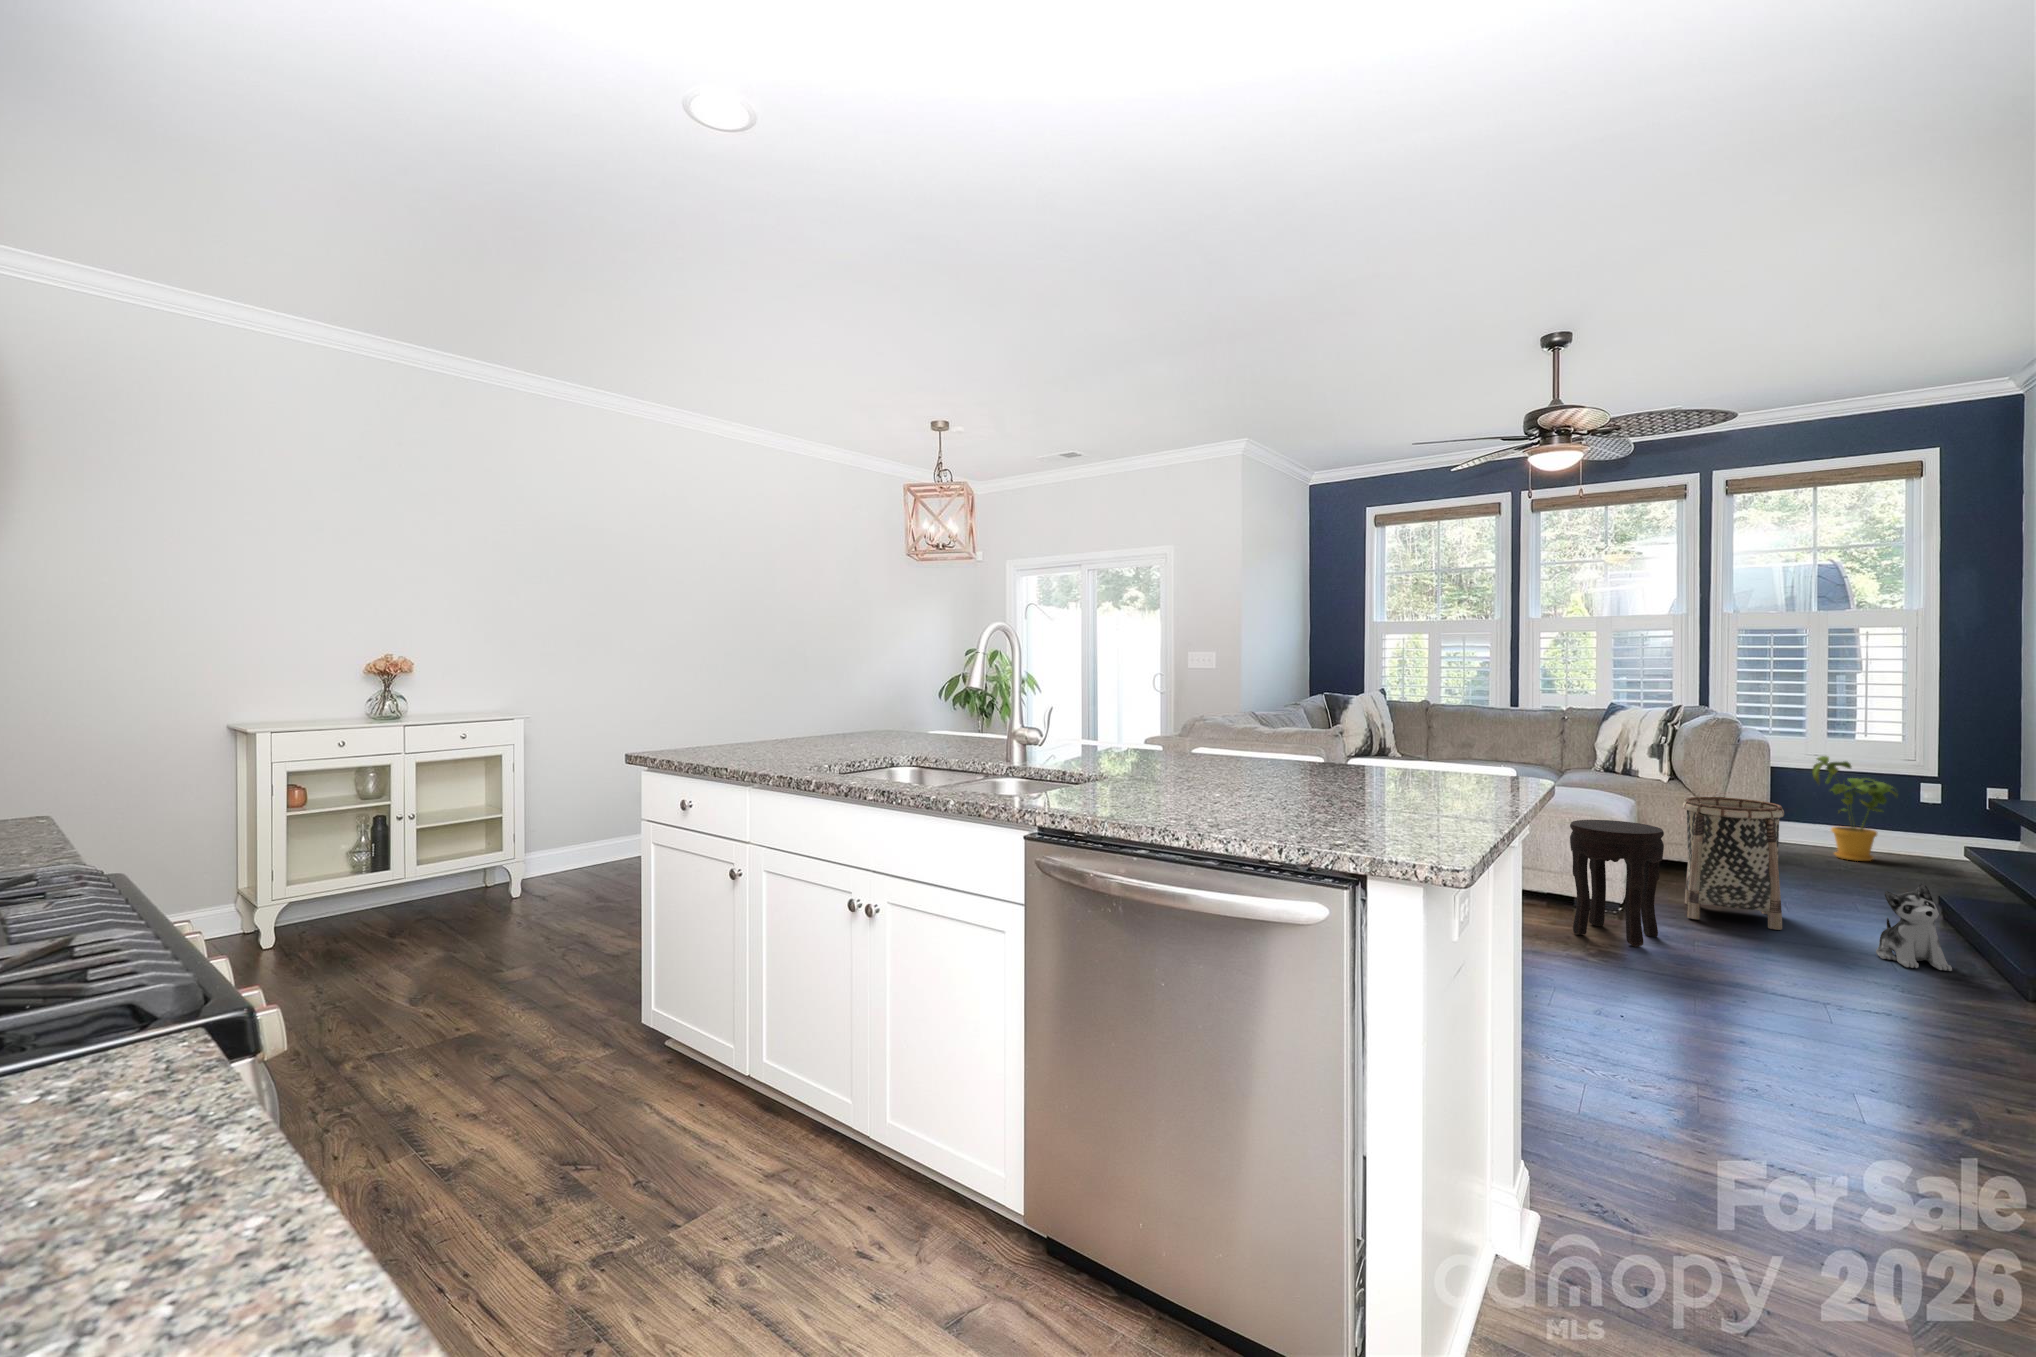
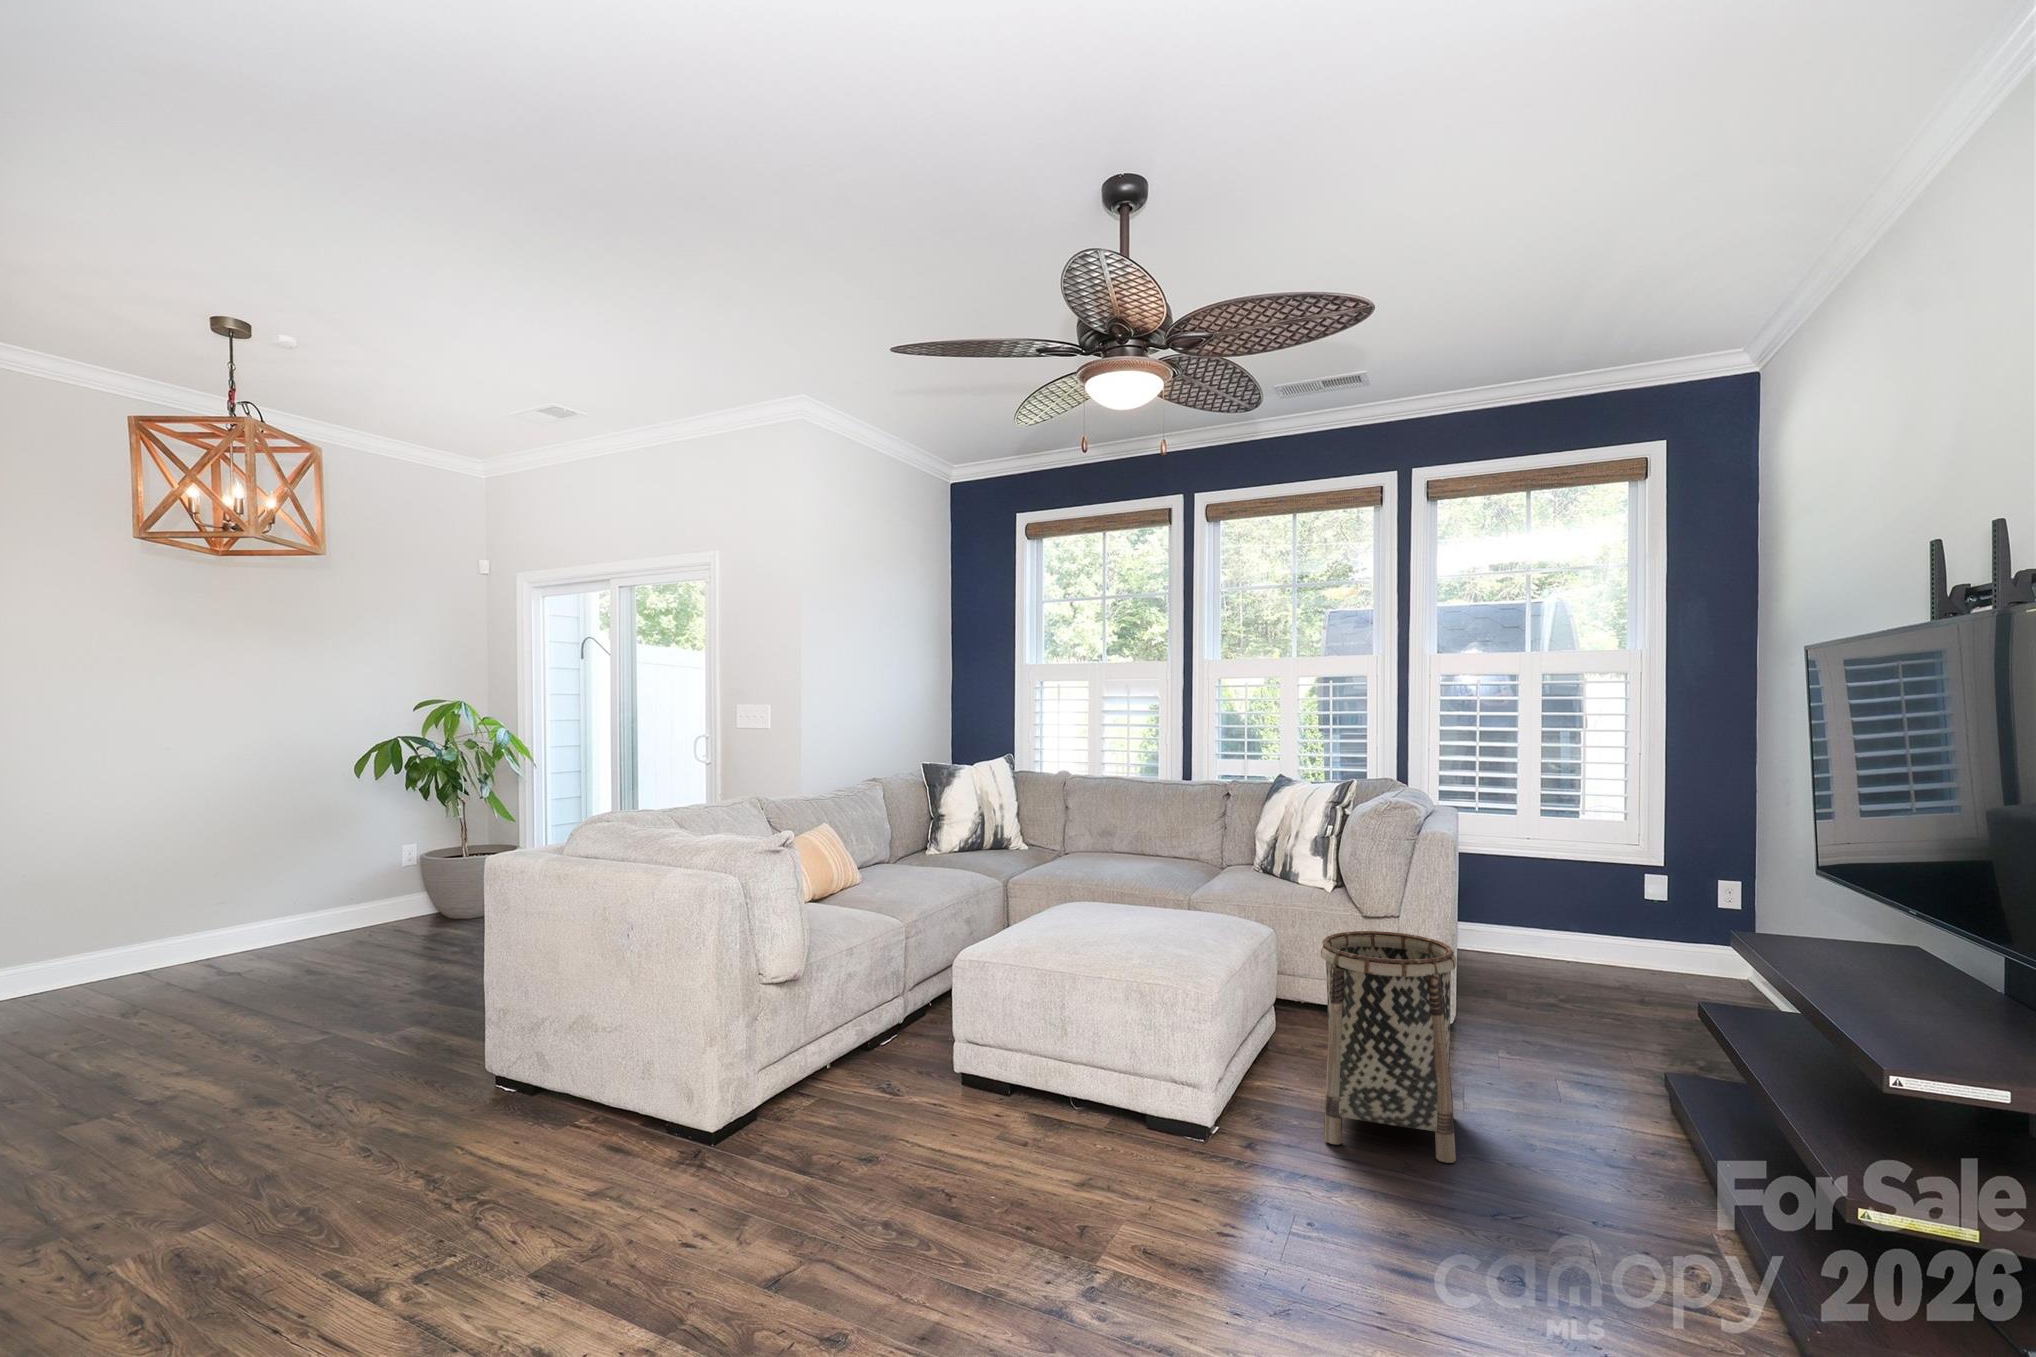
house plant: present [1812,756,1897,861] -> none [1521,844,1621,987]
side table: present [1570,820,1664,947] -> none [1123,990,1262,1239]
plush toy: present [1876,883,1952,971] -> none [1583,1103,1695,1265]

